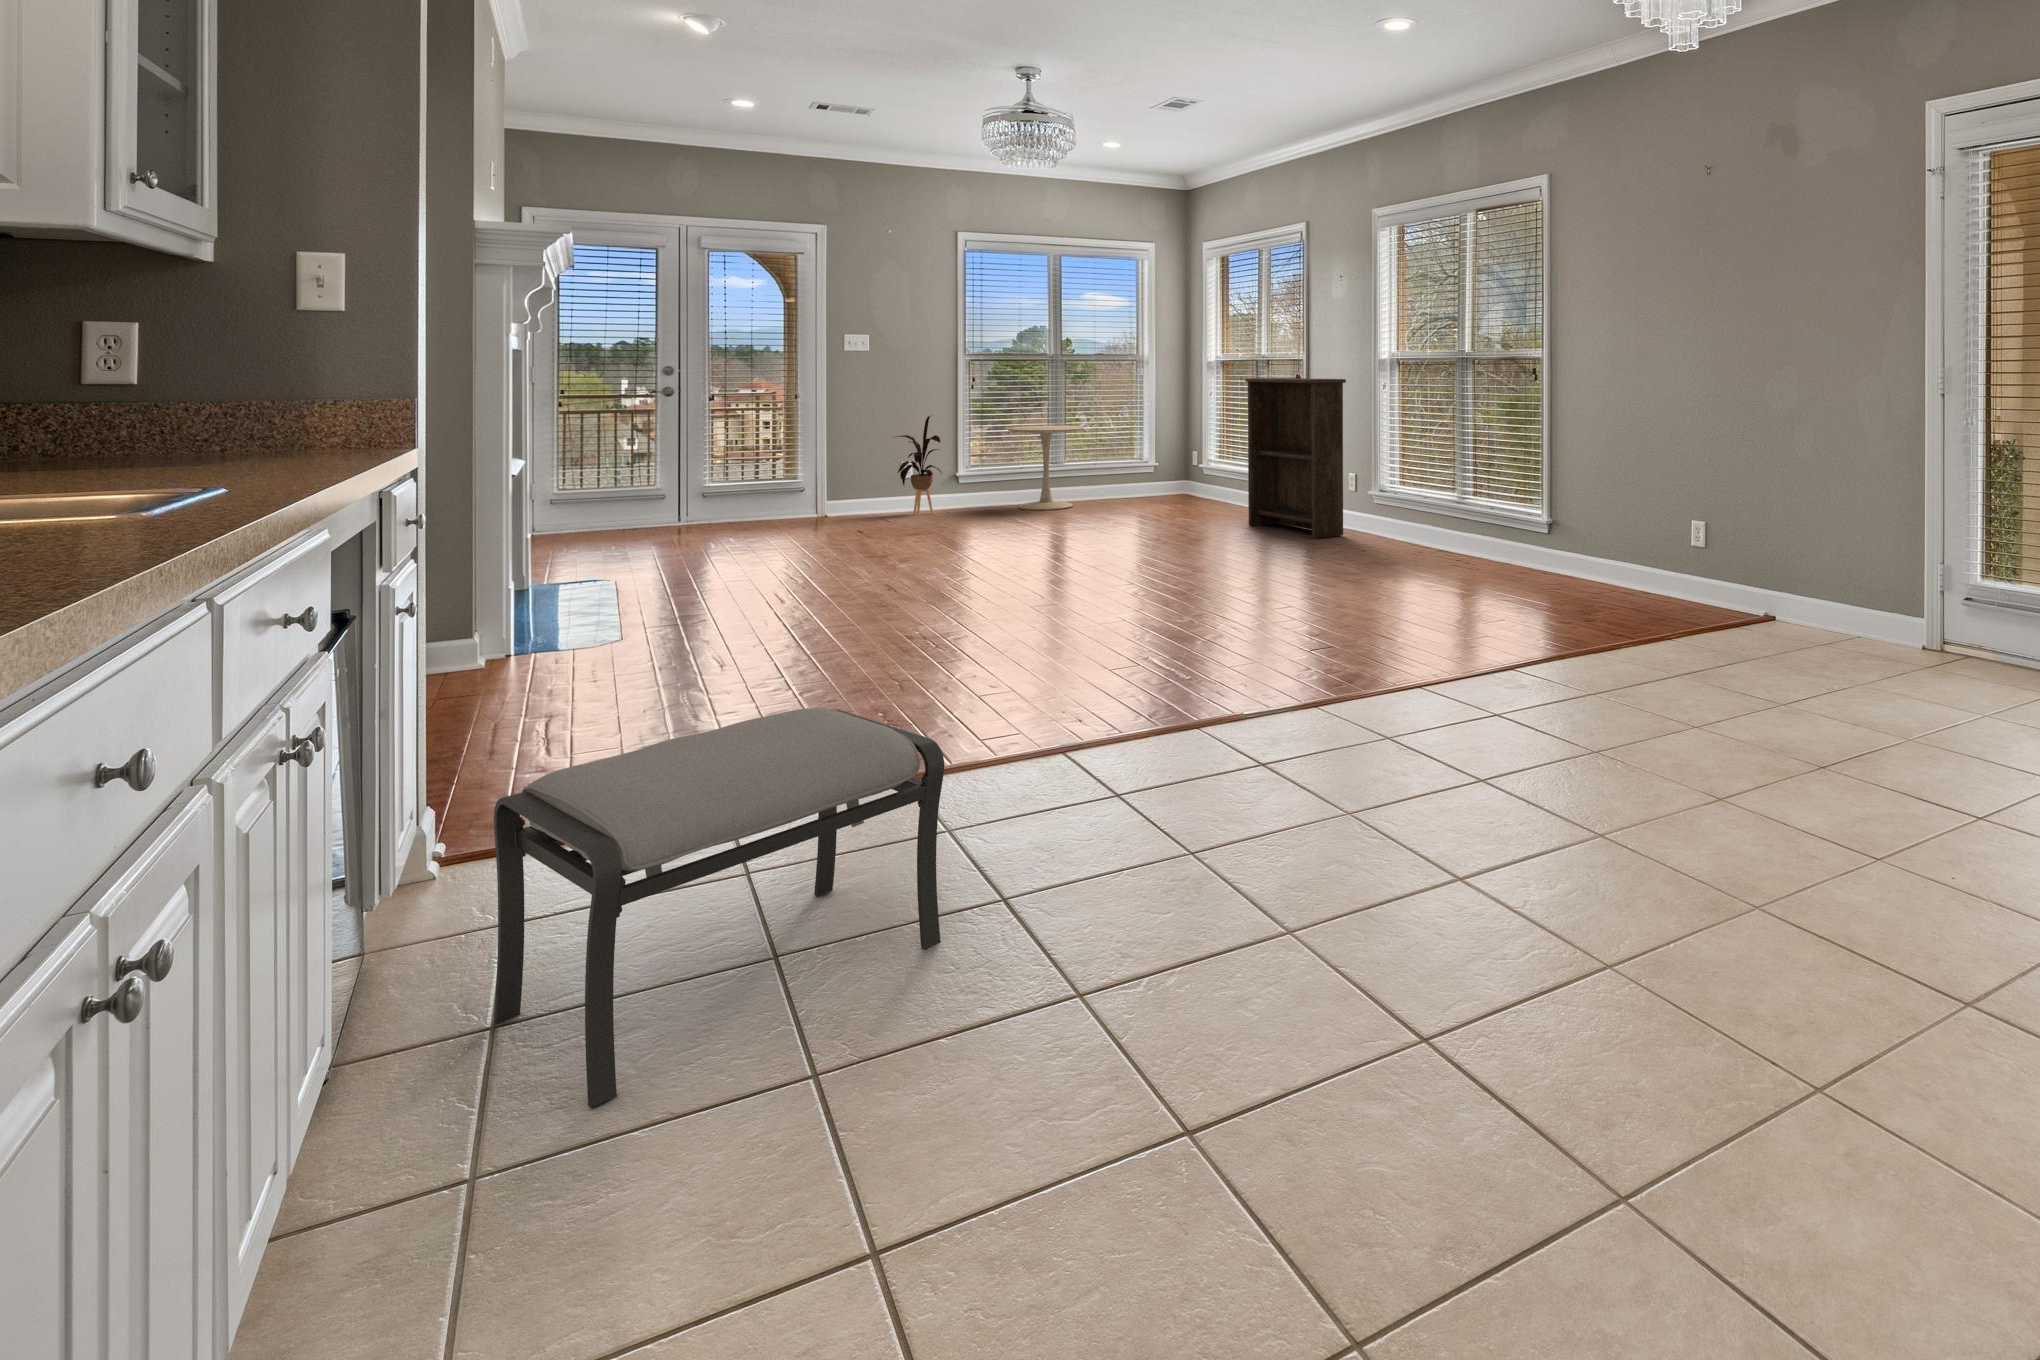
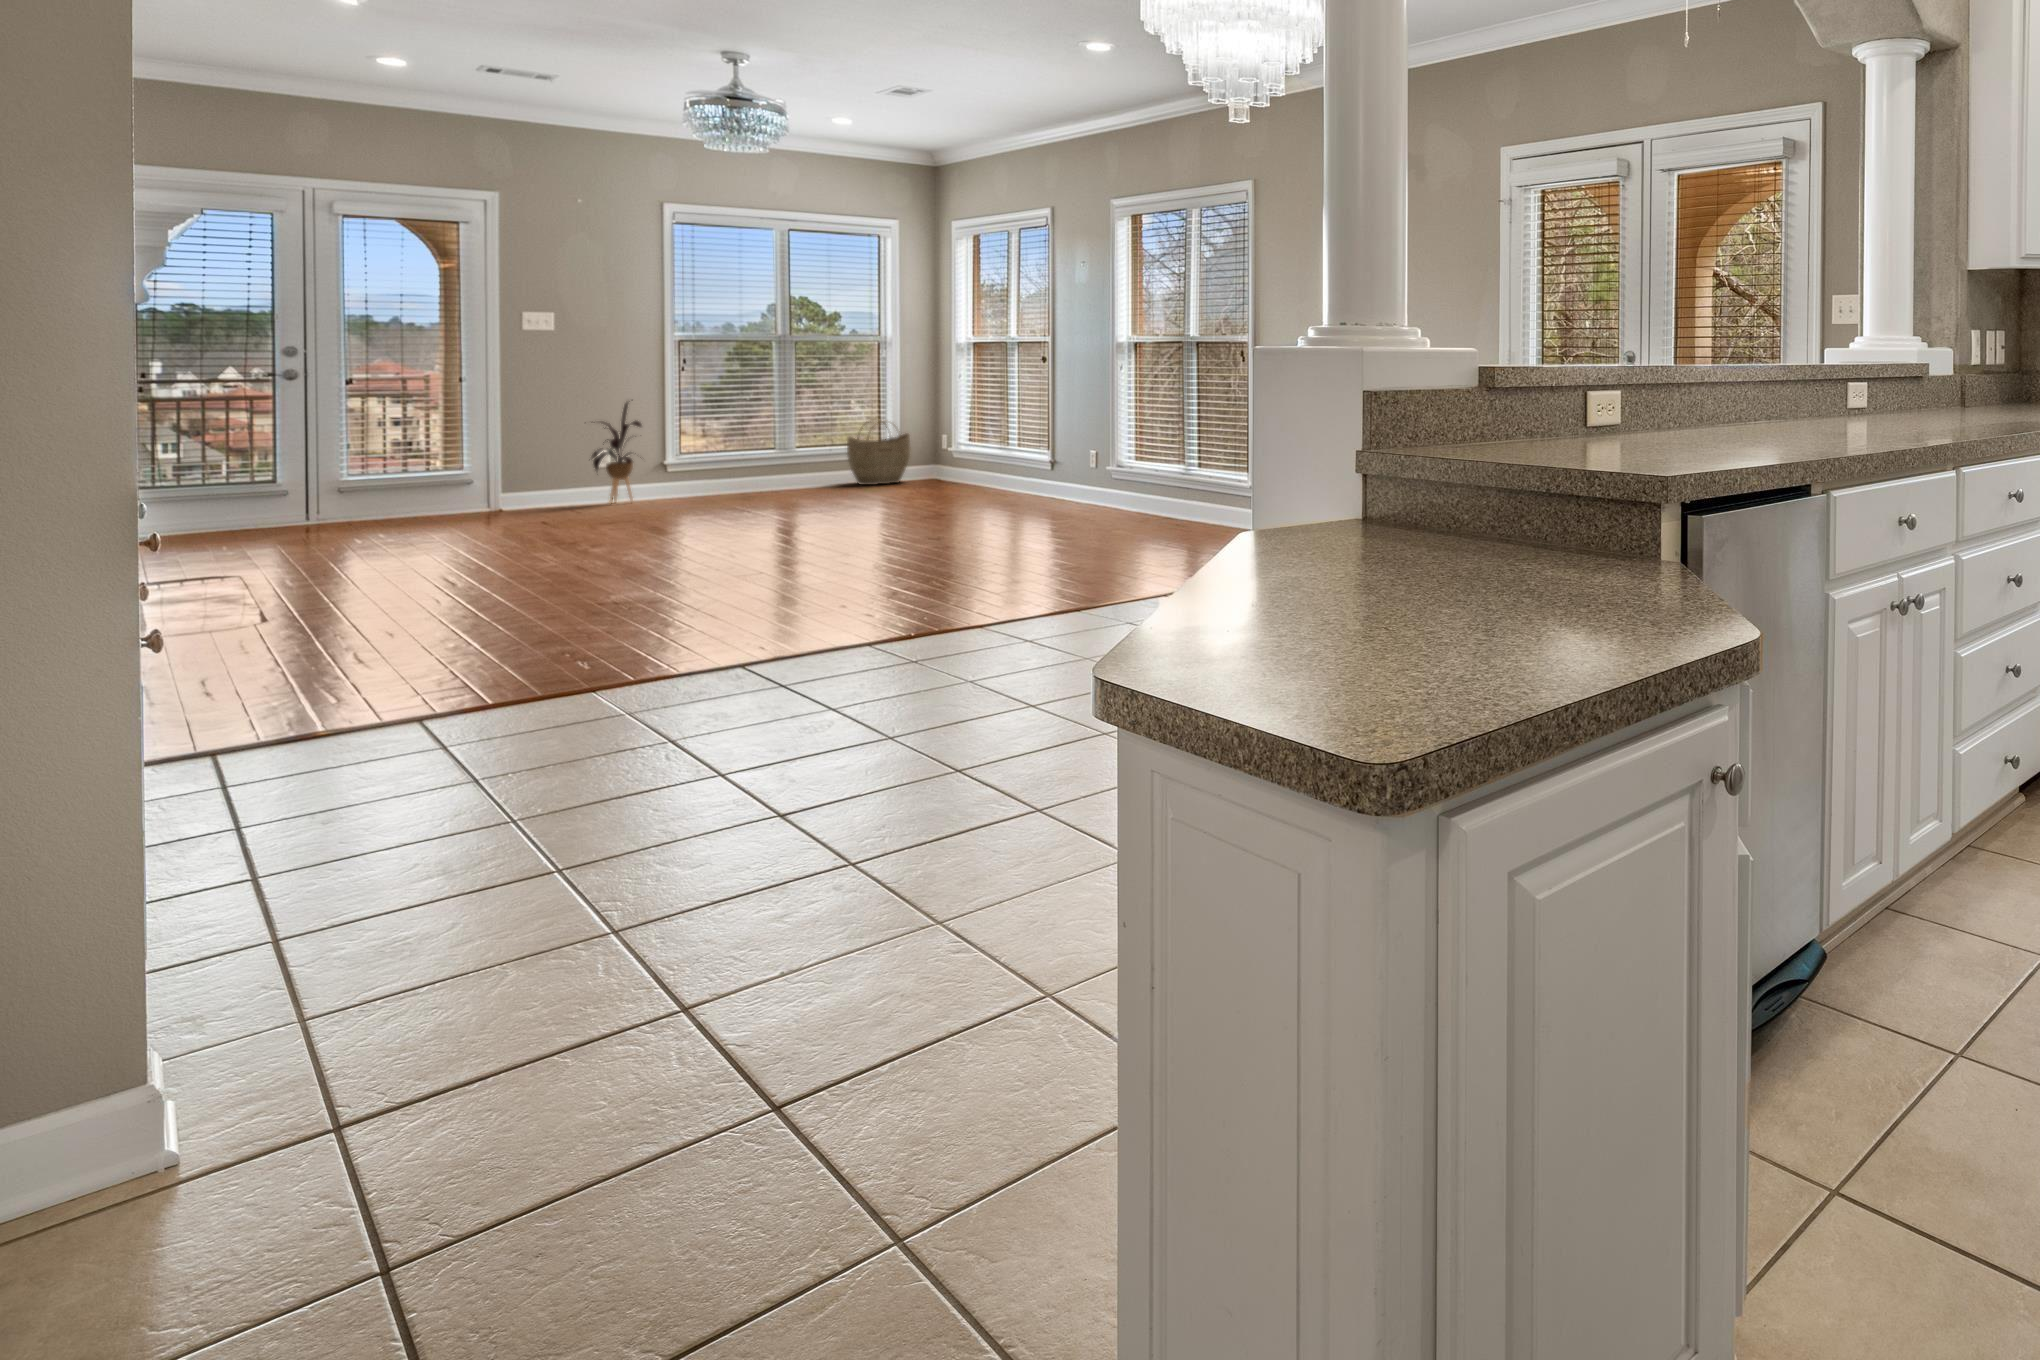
bookshelf: present [1245,378,1346,538] -> none [986,360,1084,512]
side table: present [1008,426,1084,510] -> none [725,410,814,496]
woven basket: none [1110,435,1166,500] -> present [847,420,910,485]
ottoman: present [494,708,944,1108] -> none [218,614,610,859]

